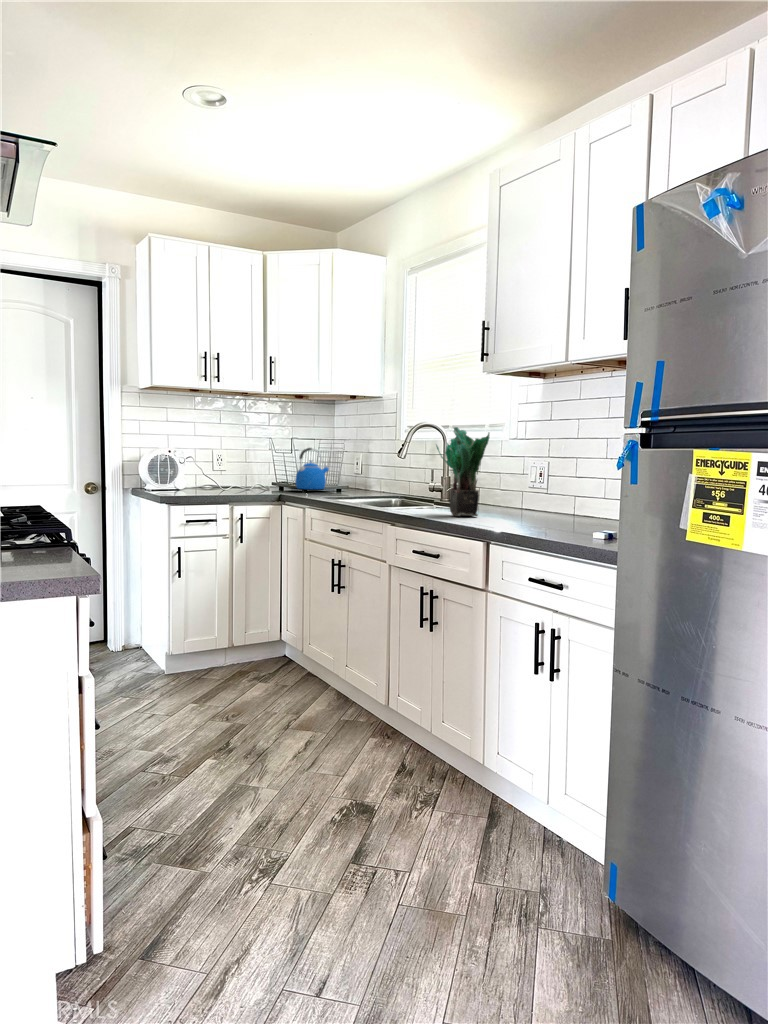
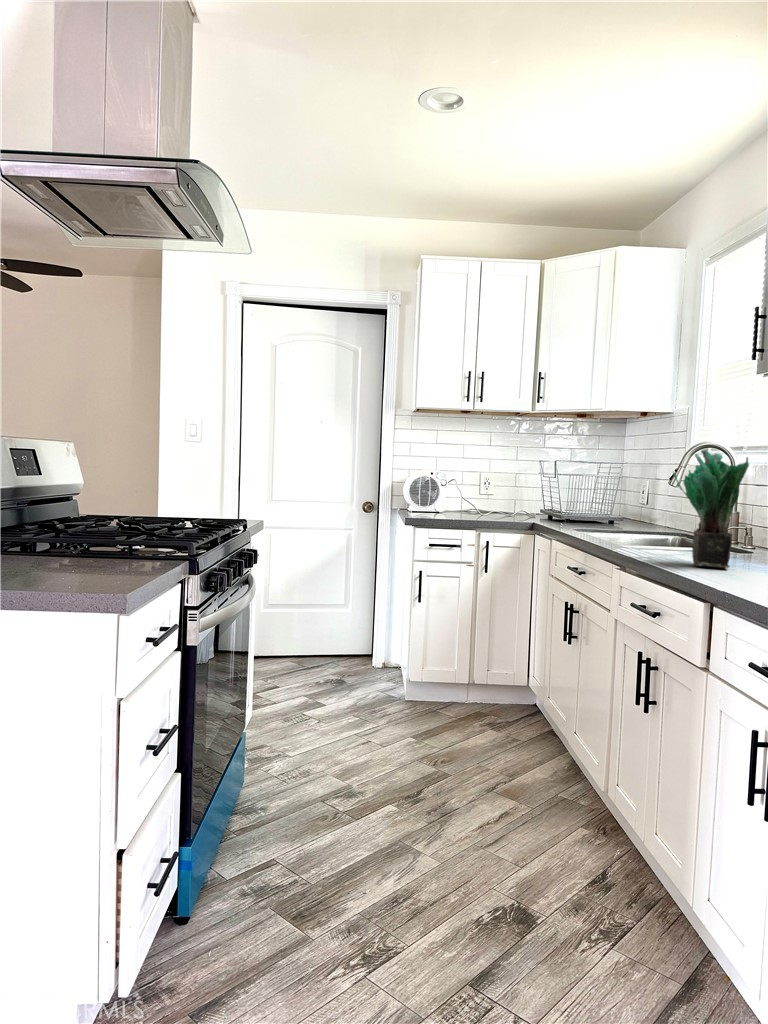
kettle: present [295,448,329,489] -> none [567,471,609,519]

